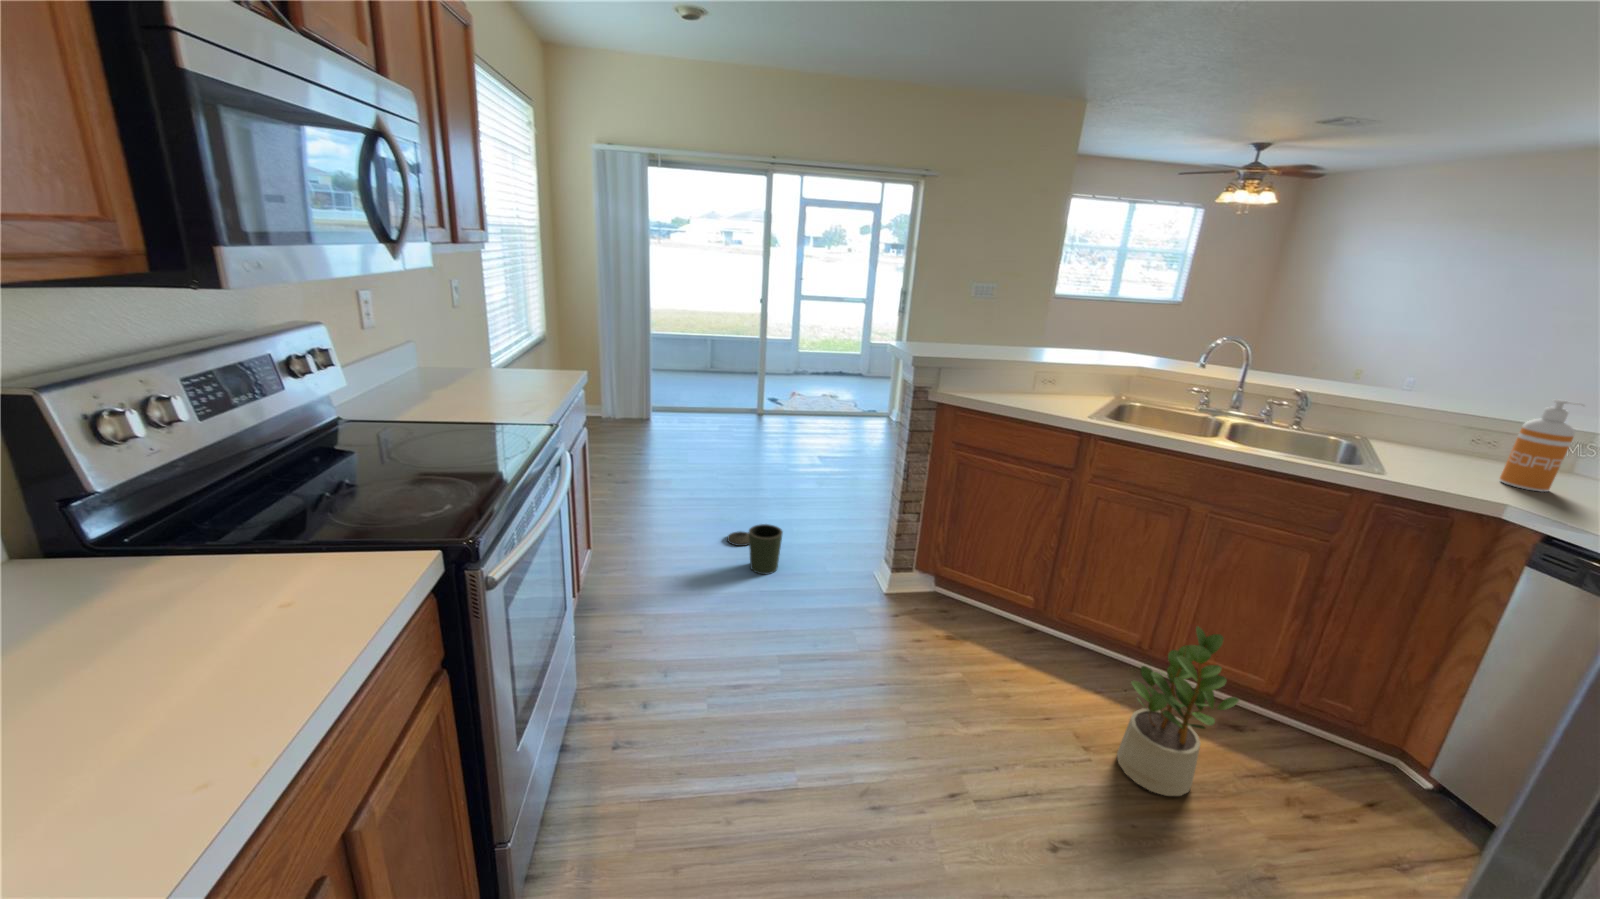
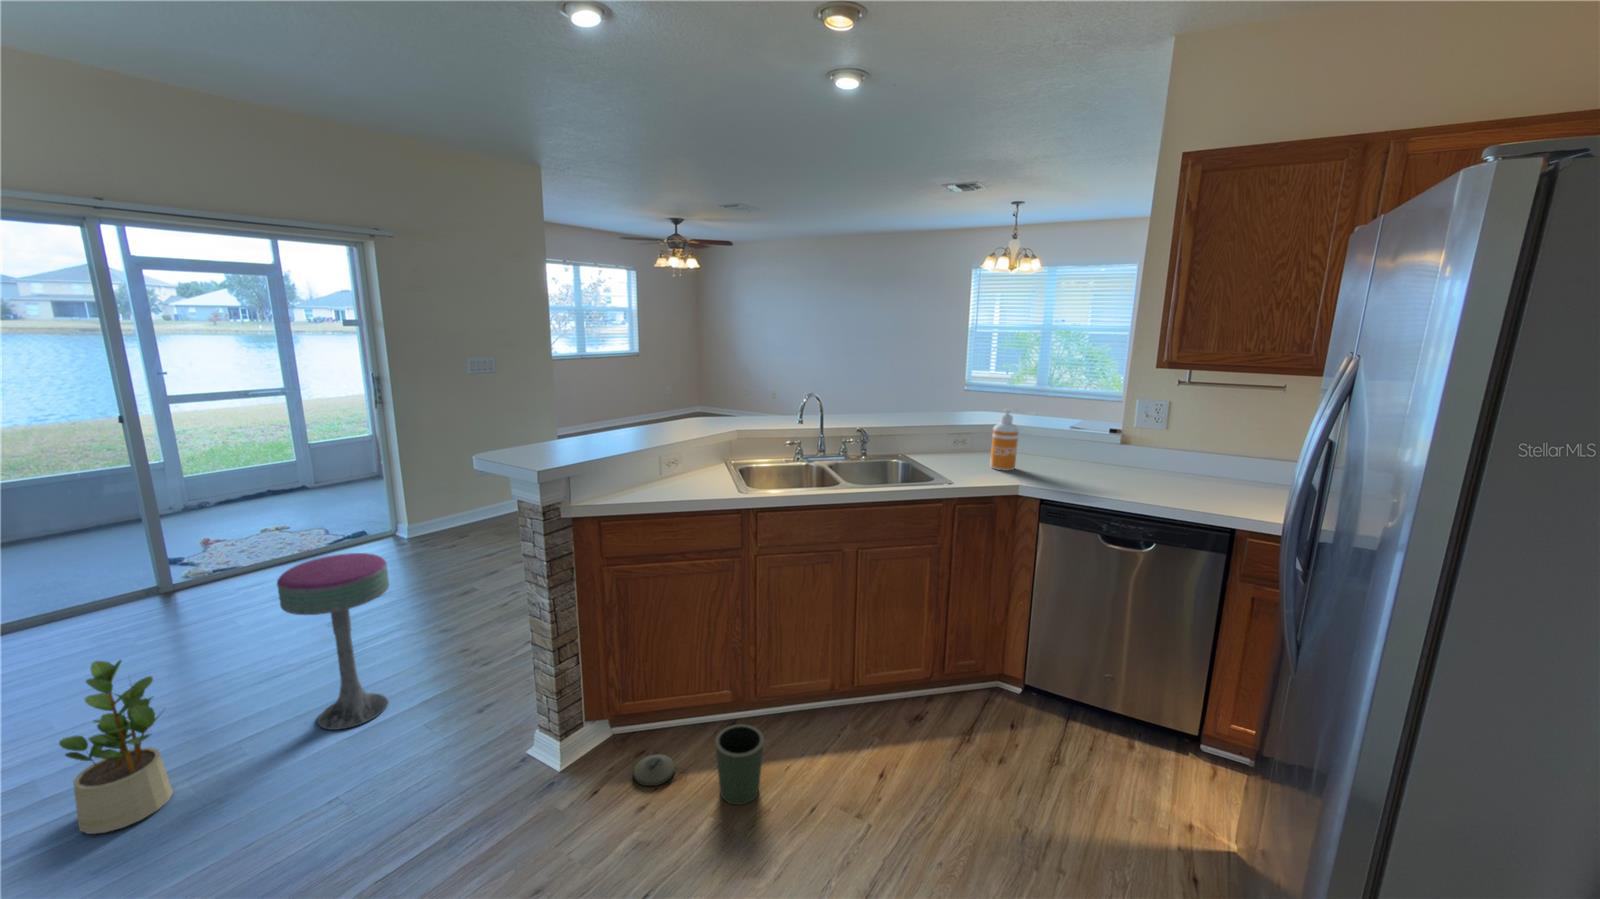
bar stool: none [779,402,839,516] -> present [277,553,389,730]
trash can: present [727,524,783,574] -> present [633,724,764,805]
potted plant: present [1117,626,1239,796] -> present [59,660,173,834]

